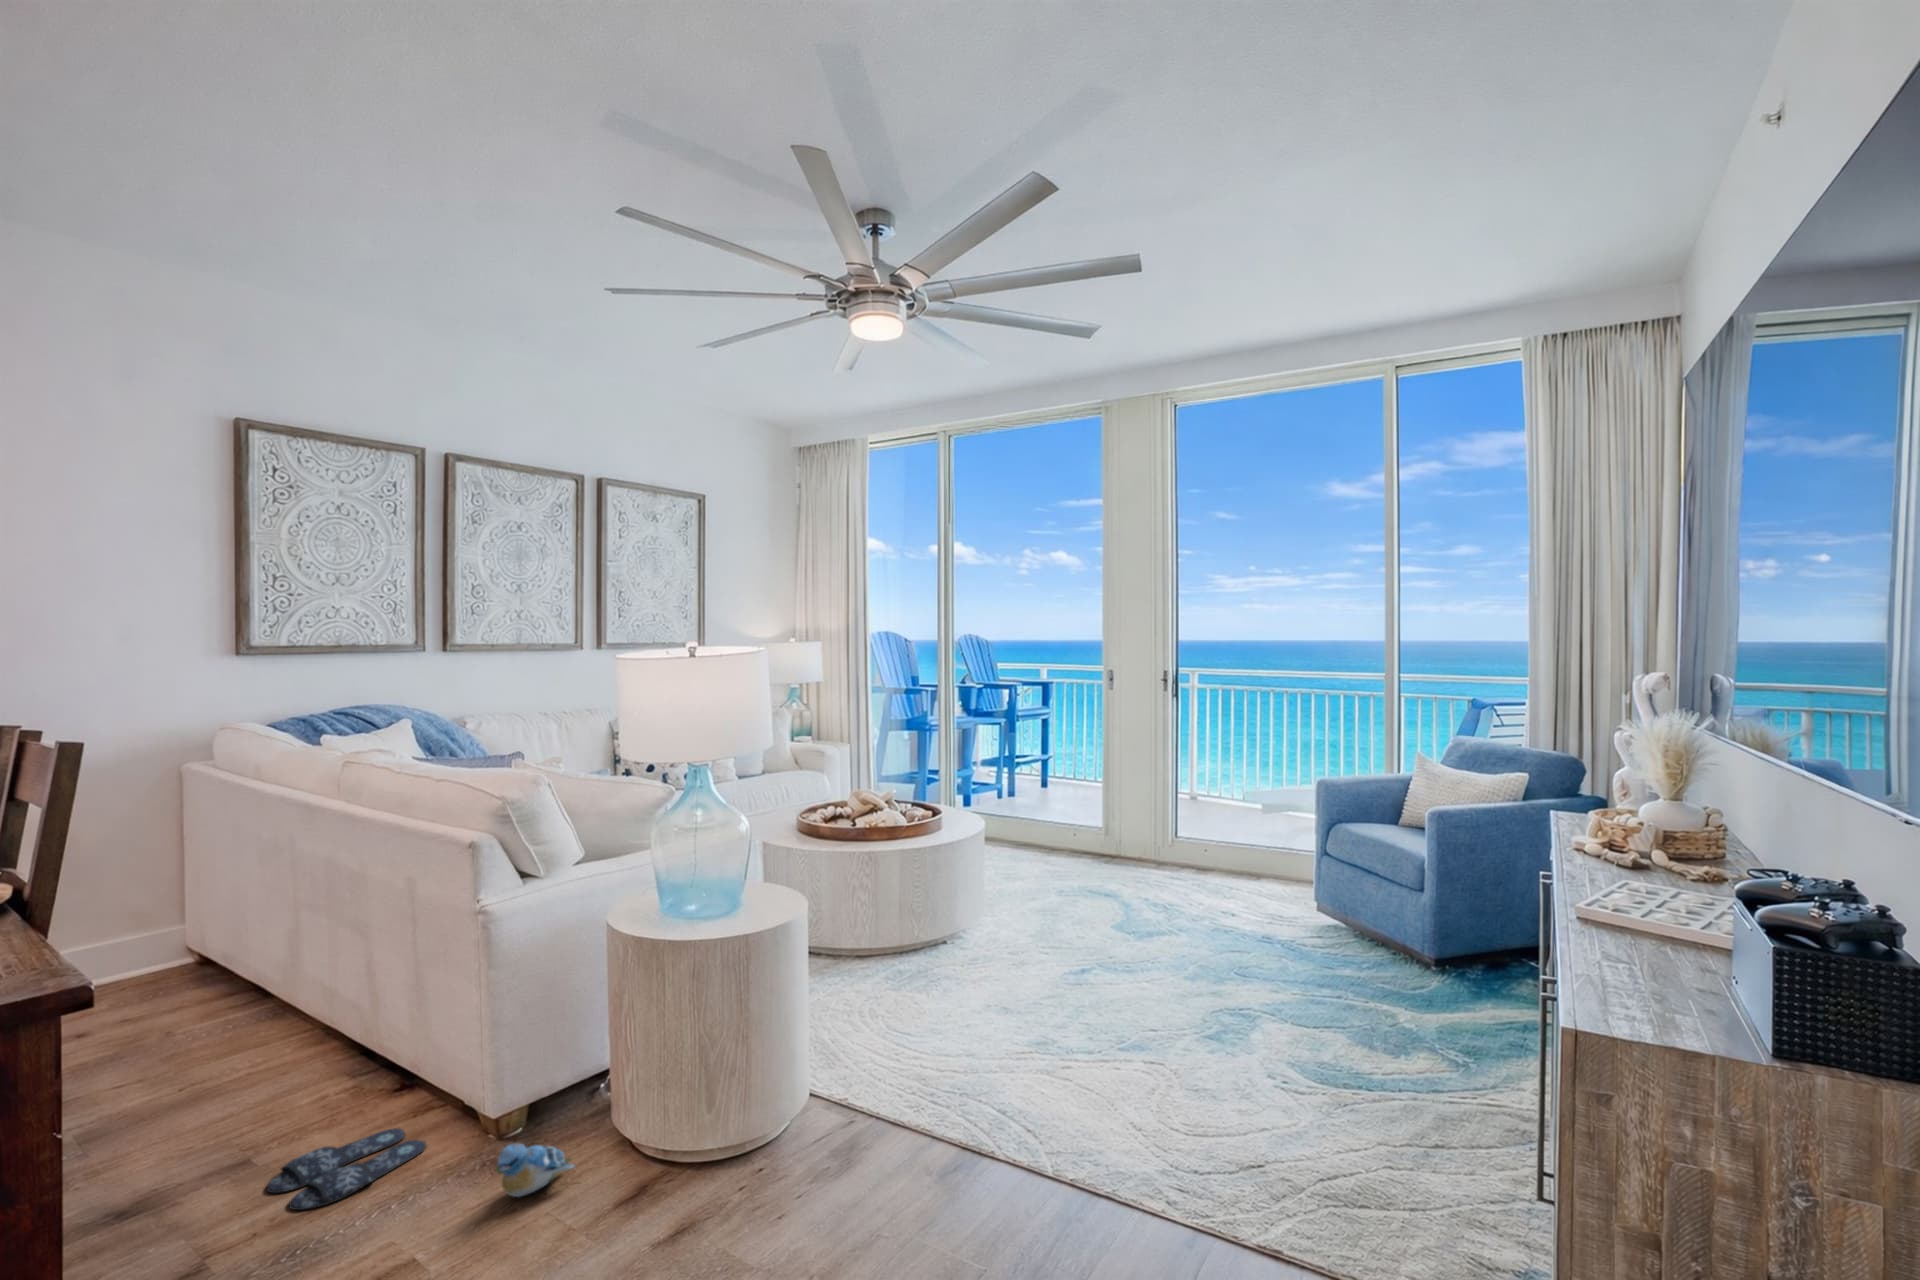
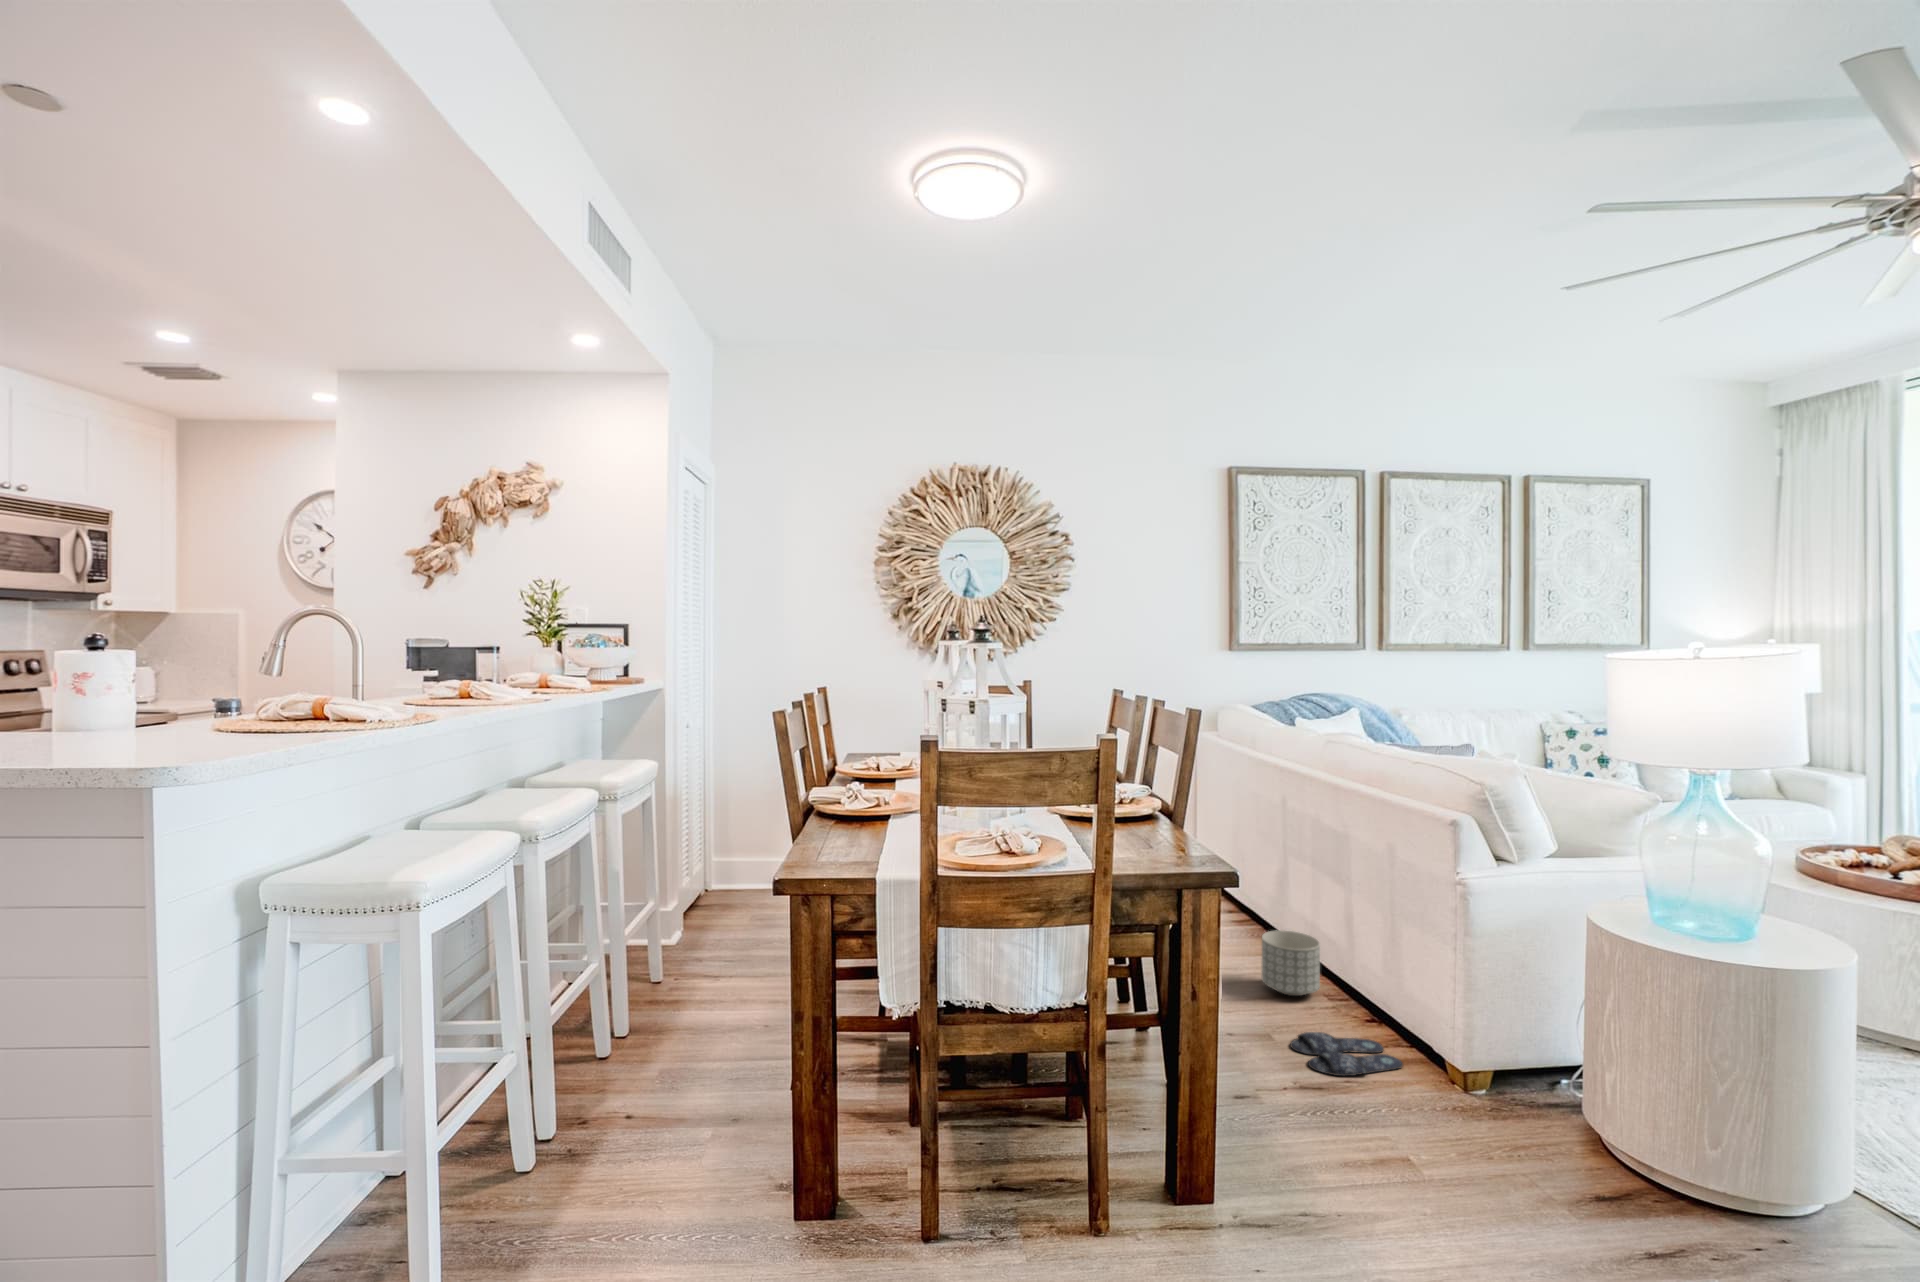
planter: none [241,1020,332,1112] -> present [1261,930,1320,996]
plush toy: present [496,1144,575,1197] -> none [1476,1092,1552,1144]

